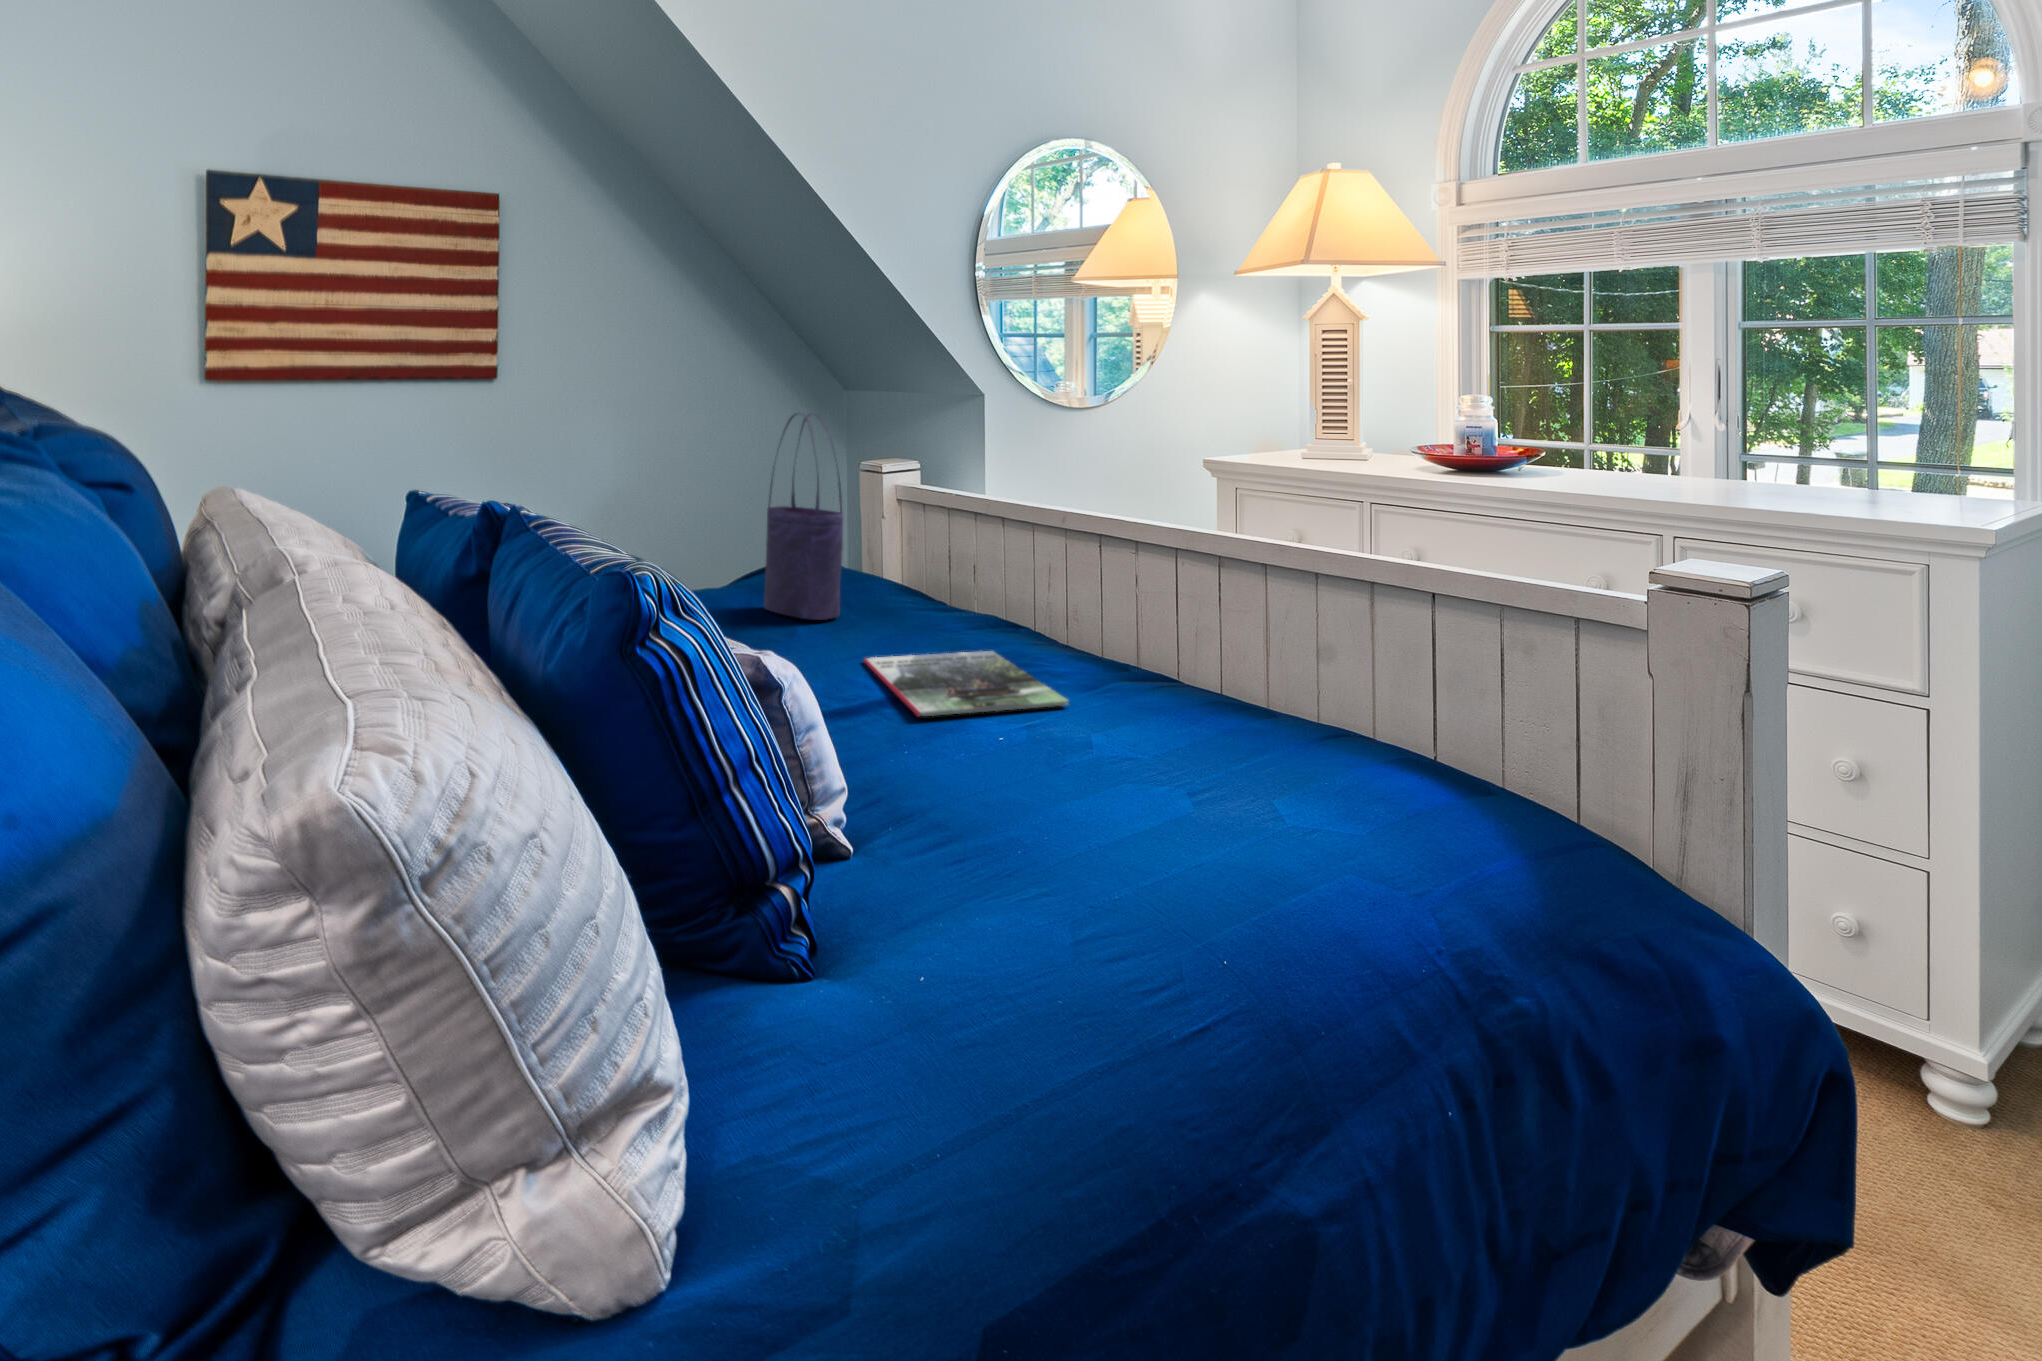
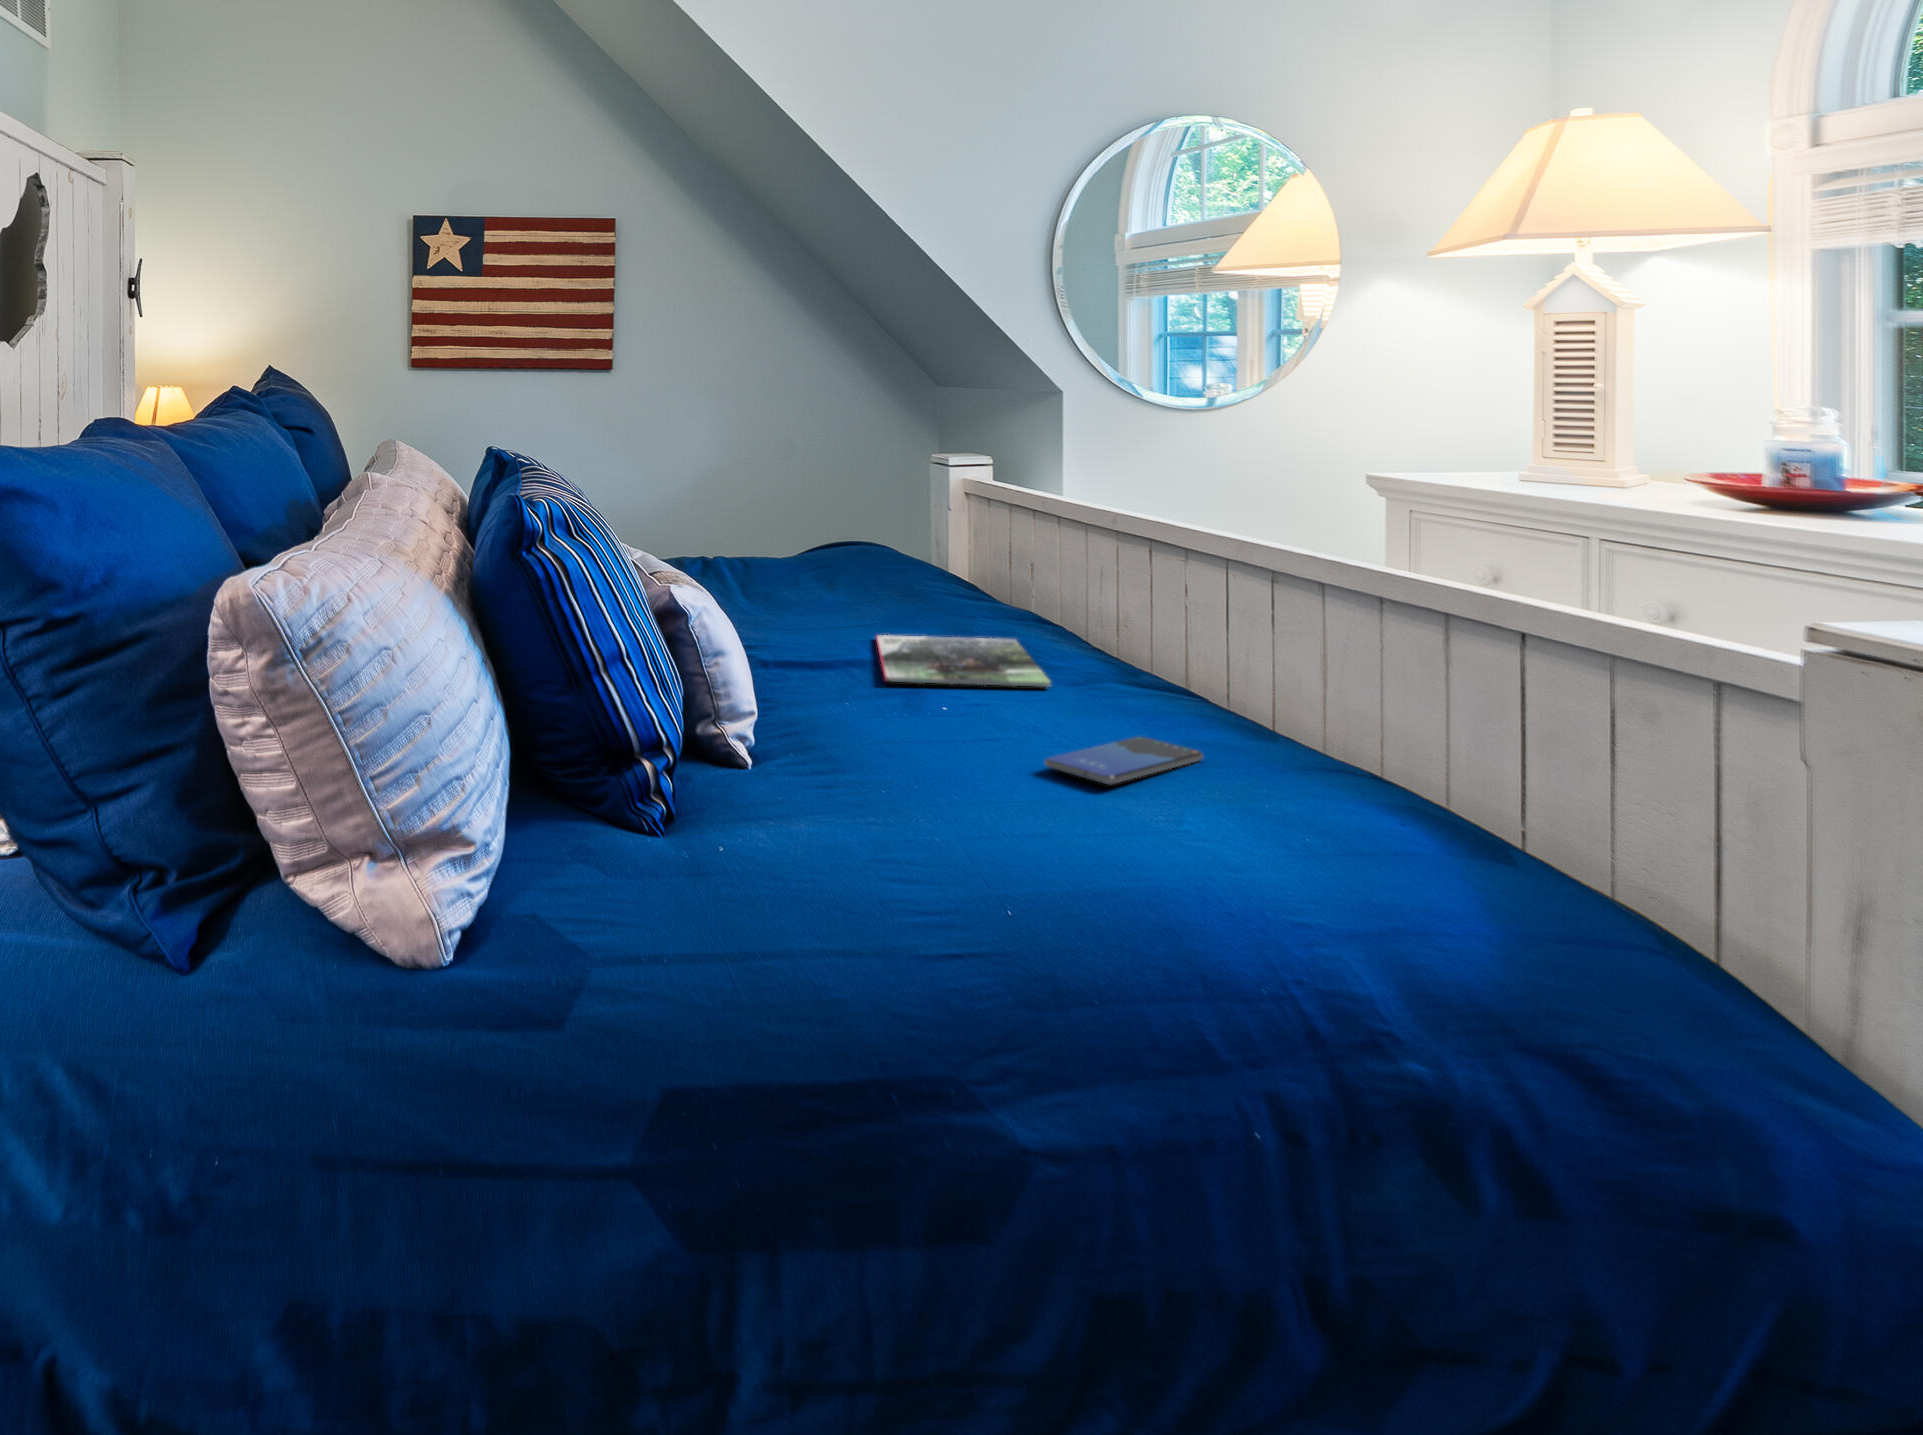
tote bag: present [764,414,843,620] -> none [816,398,885,604]
smartphone: none [1146,757,1257,821] -> present [1045,737,1203,784]

